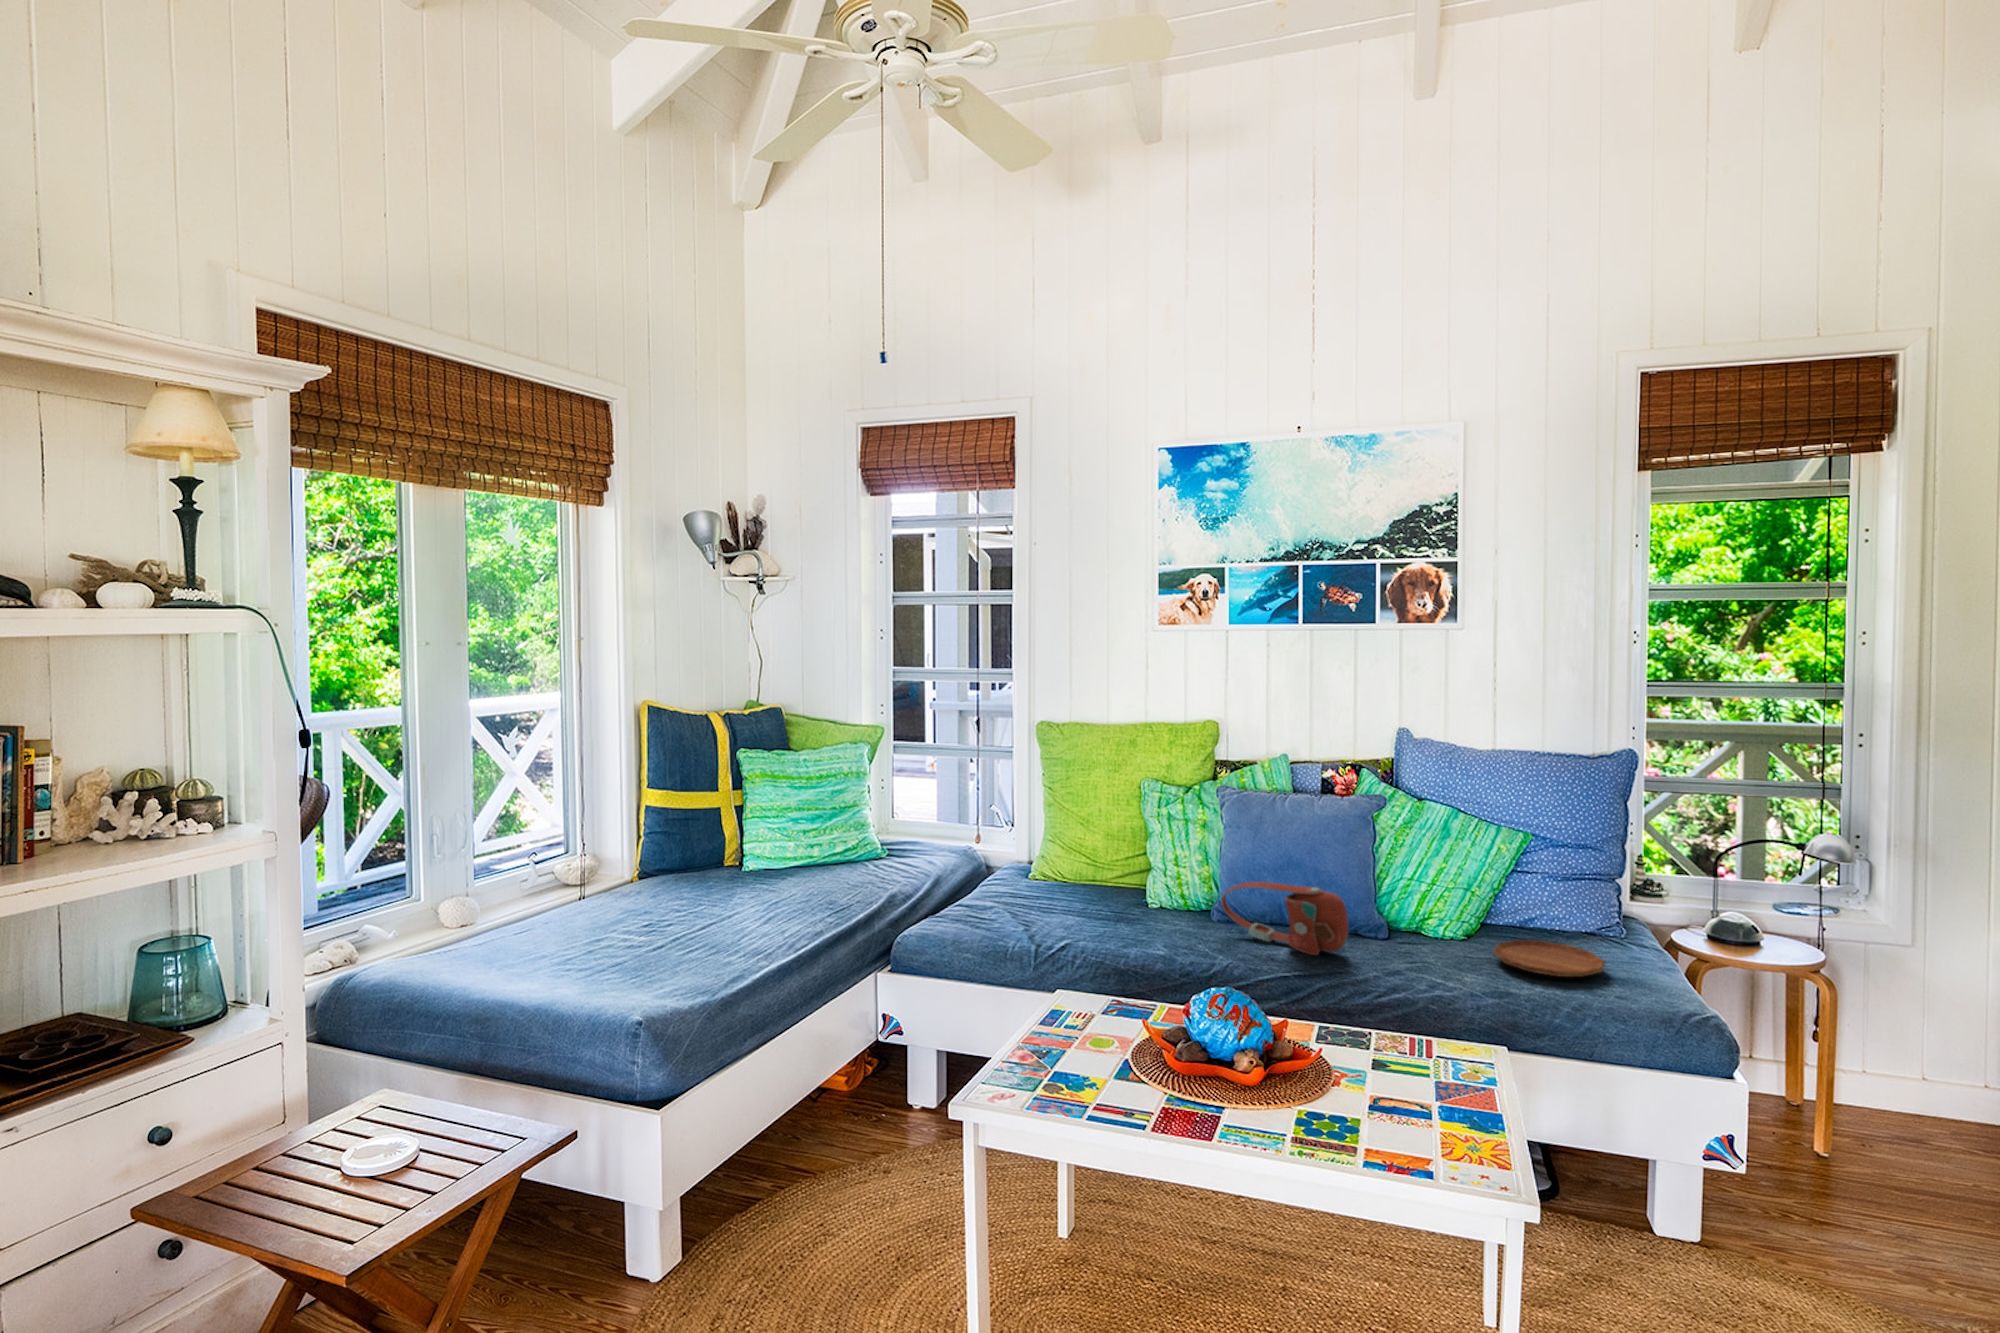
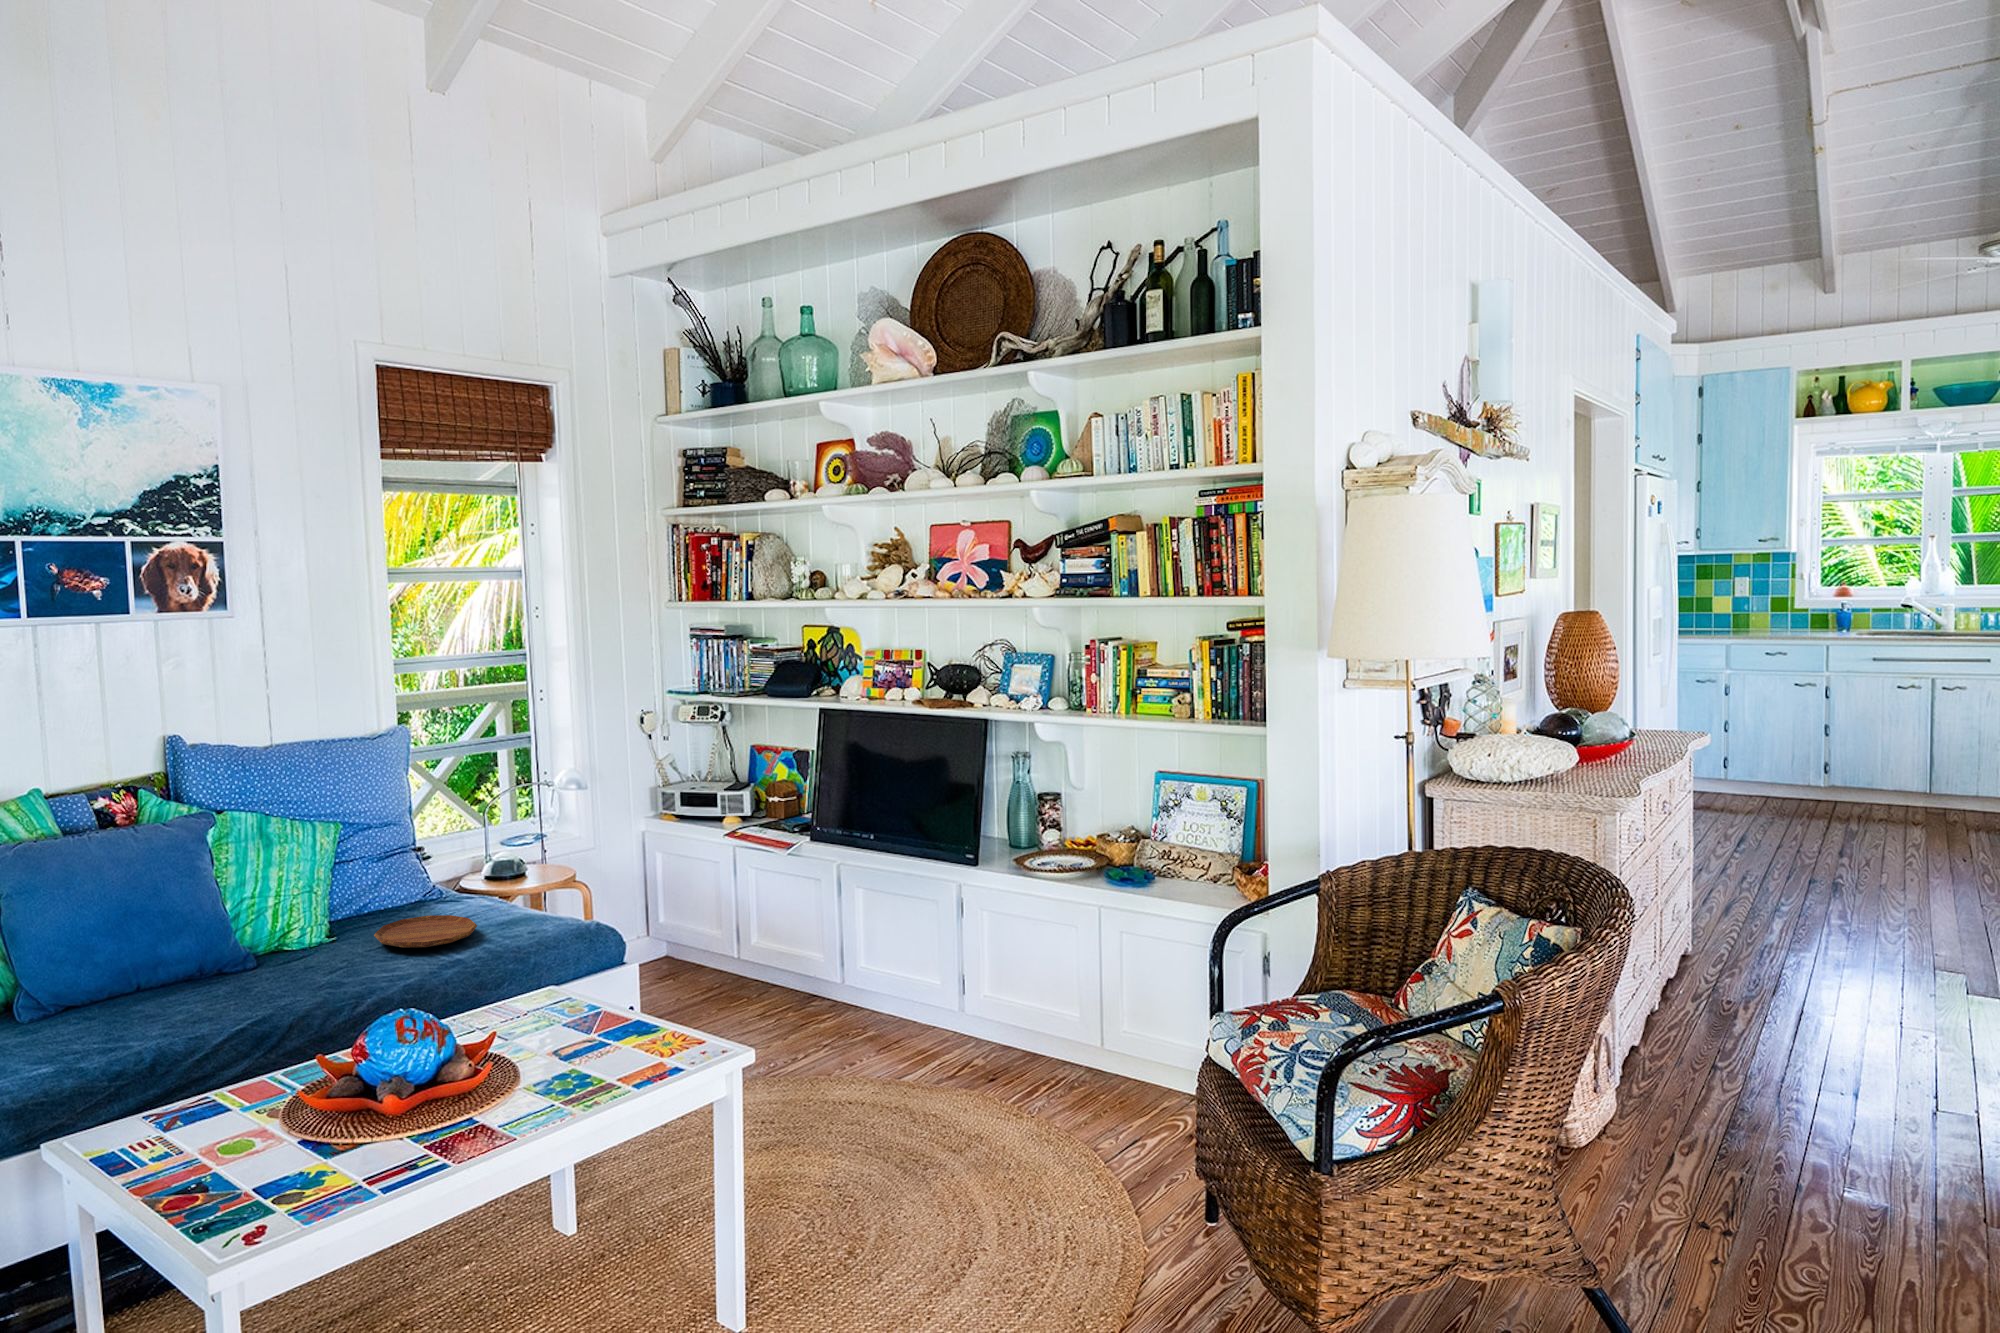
handbag: present [1221,882,1348,955] -> none [67,930,252,1015]

